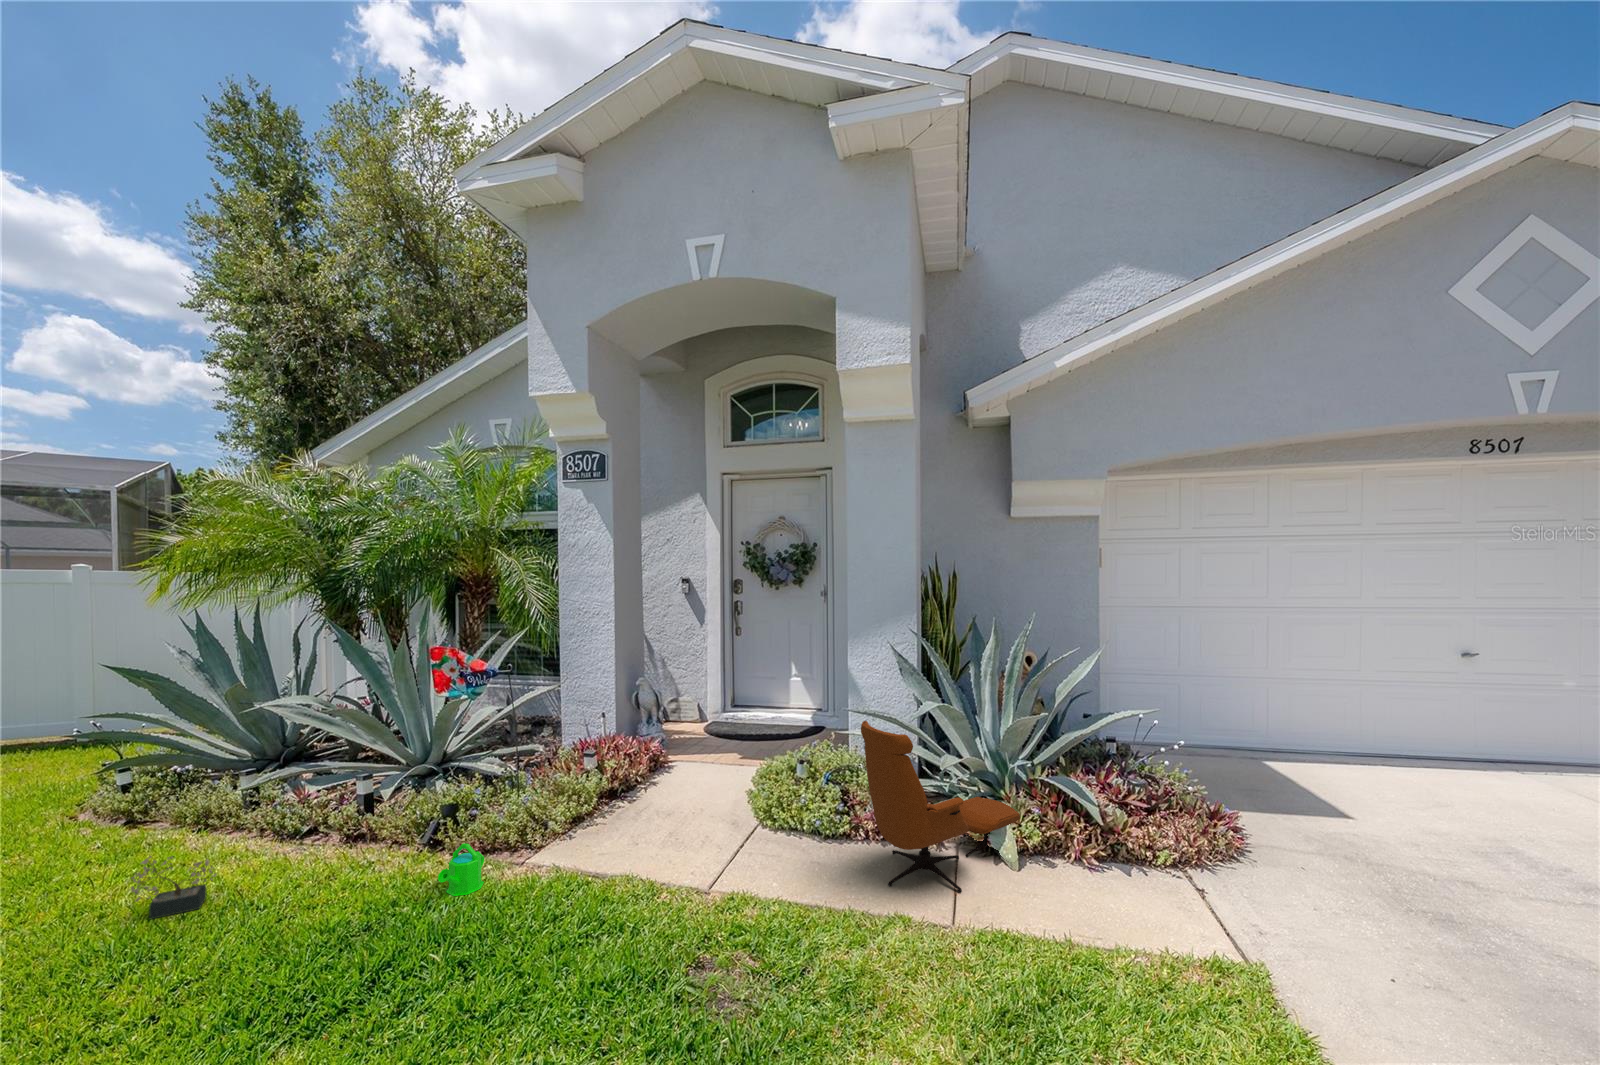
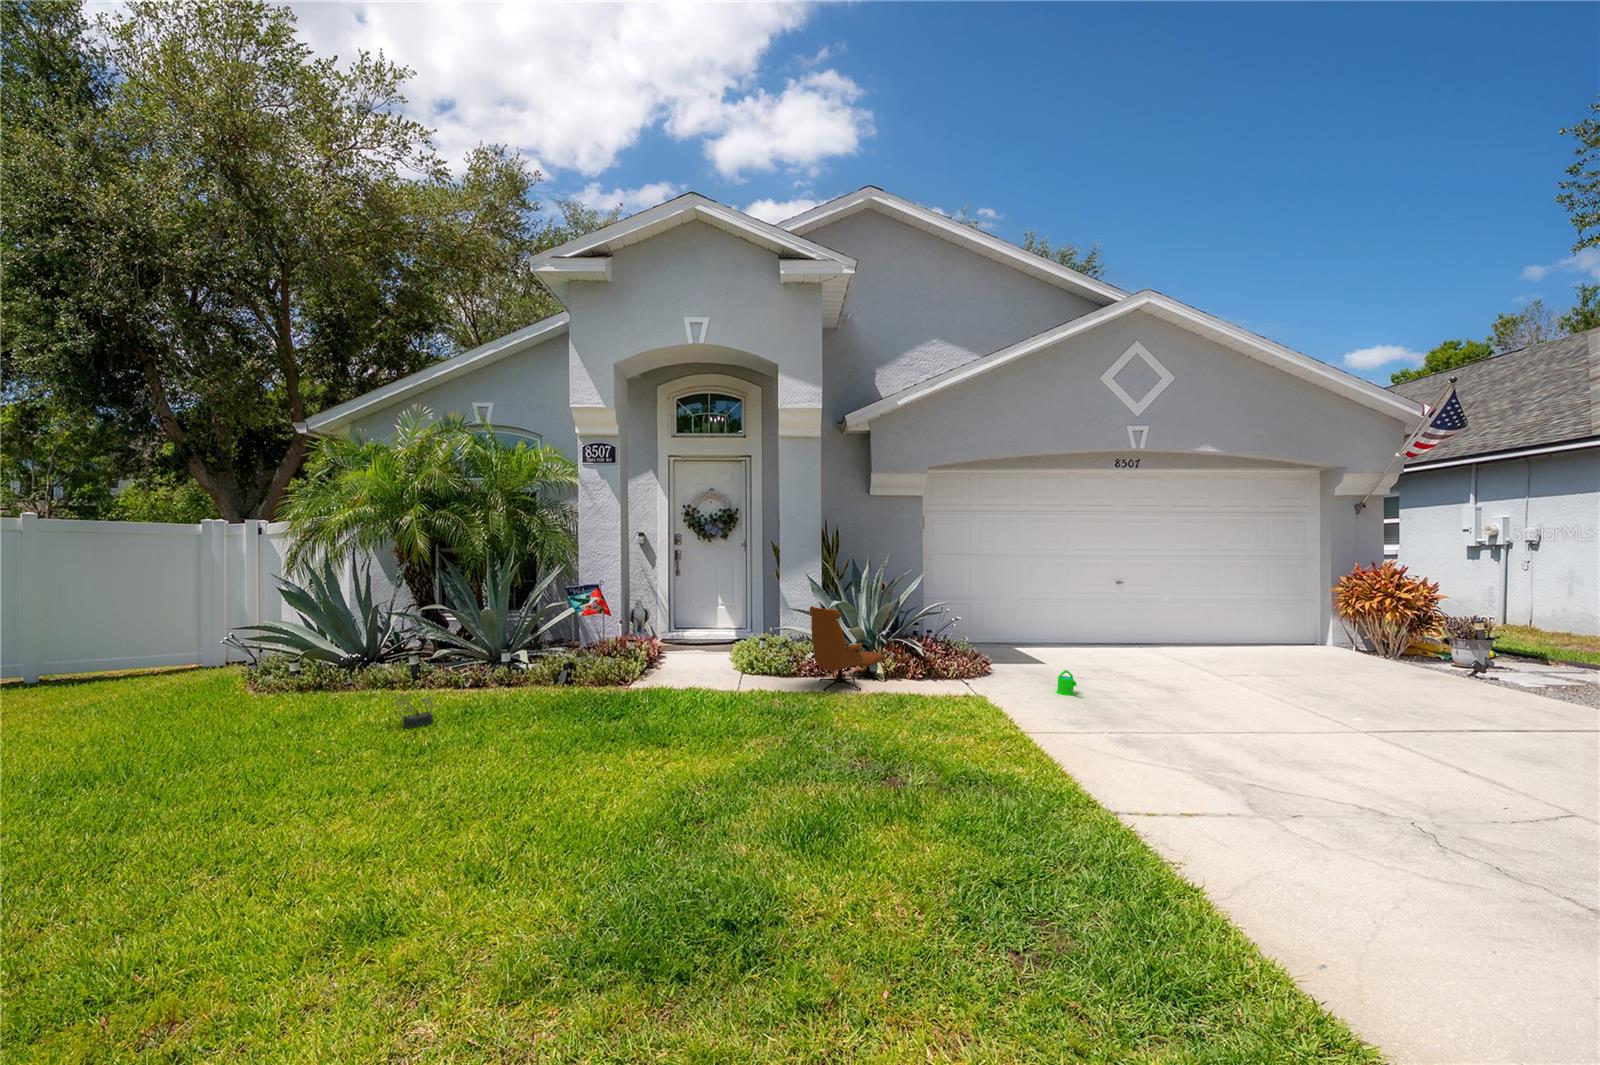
watering can: present [438,843,484,896] -> present [1056,670,1077,695]

